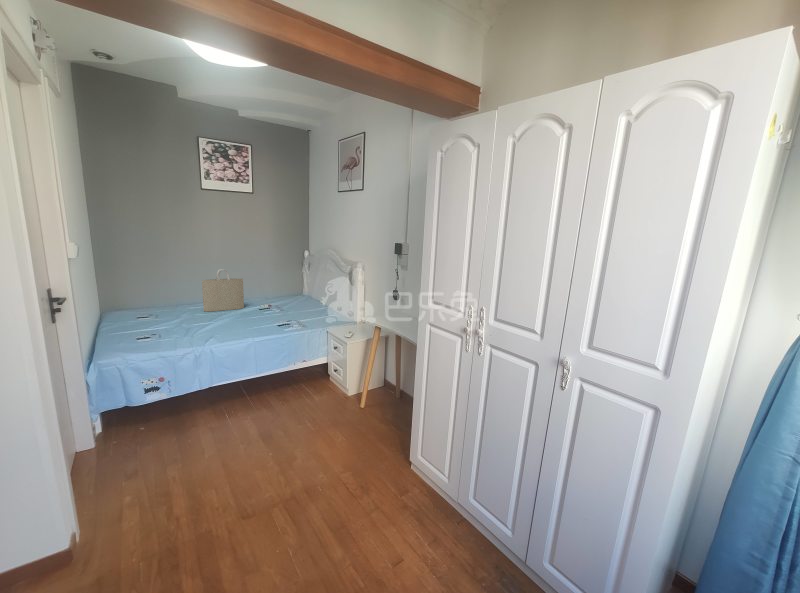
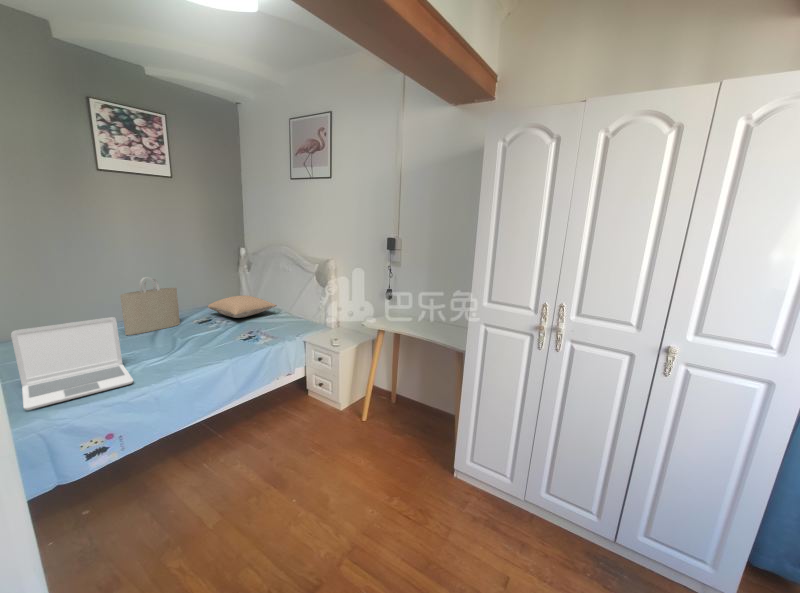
pillow: none [268,290,320,308] -> present [208,295,277,318]
laptop: none [116,294,186,348] -> present [11,317,133,410]

